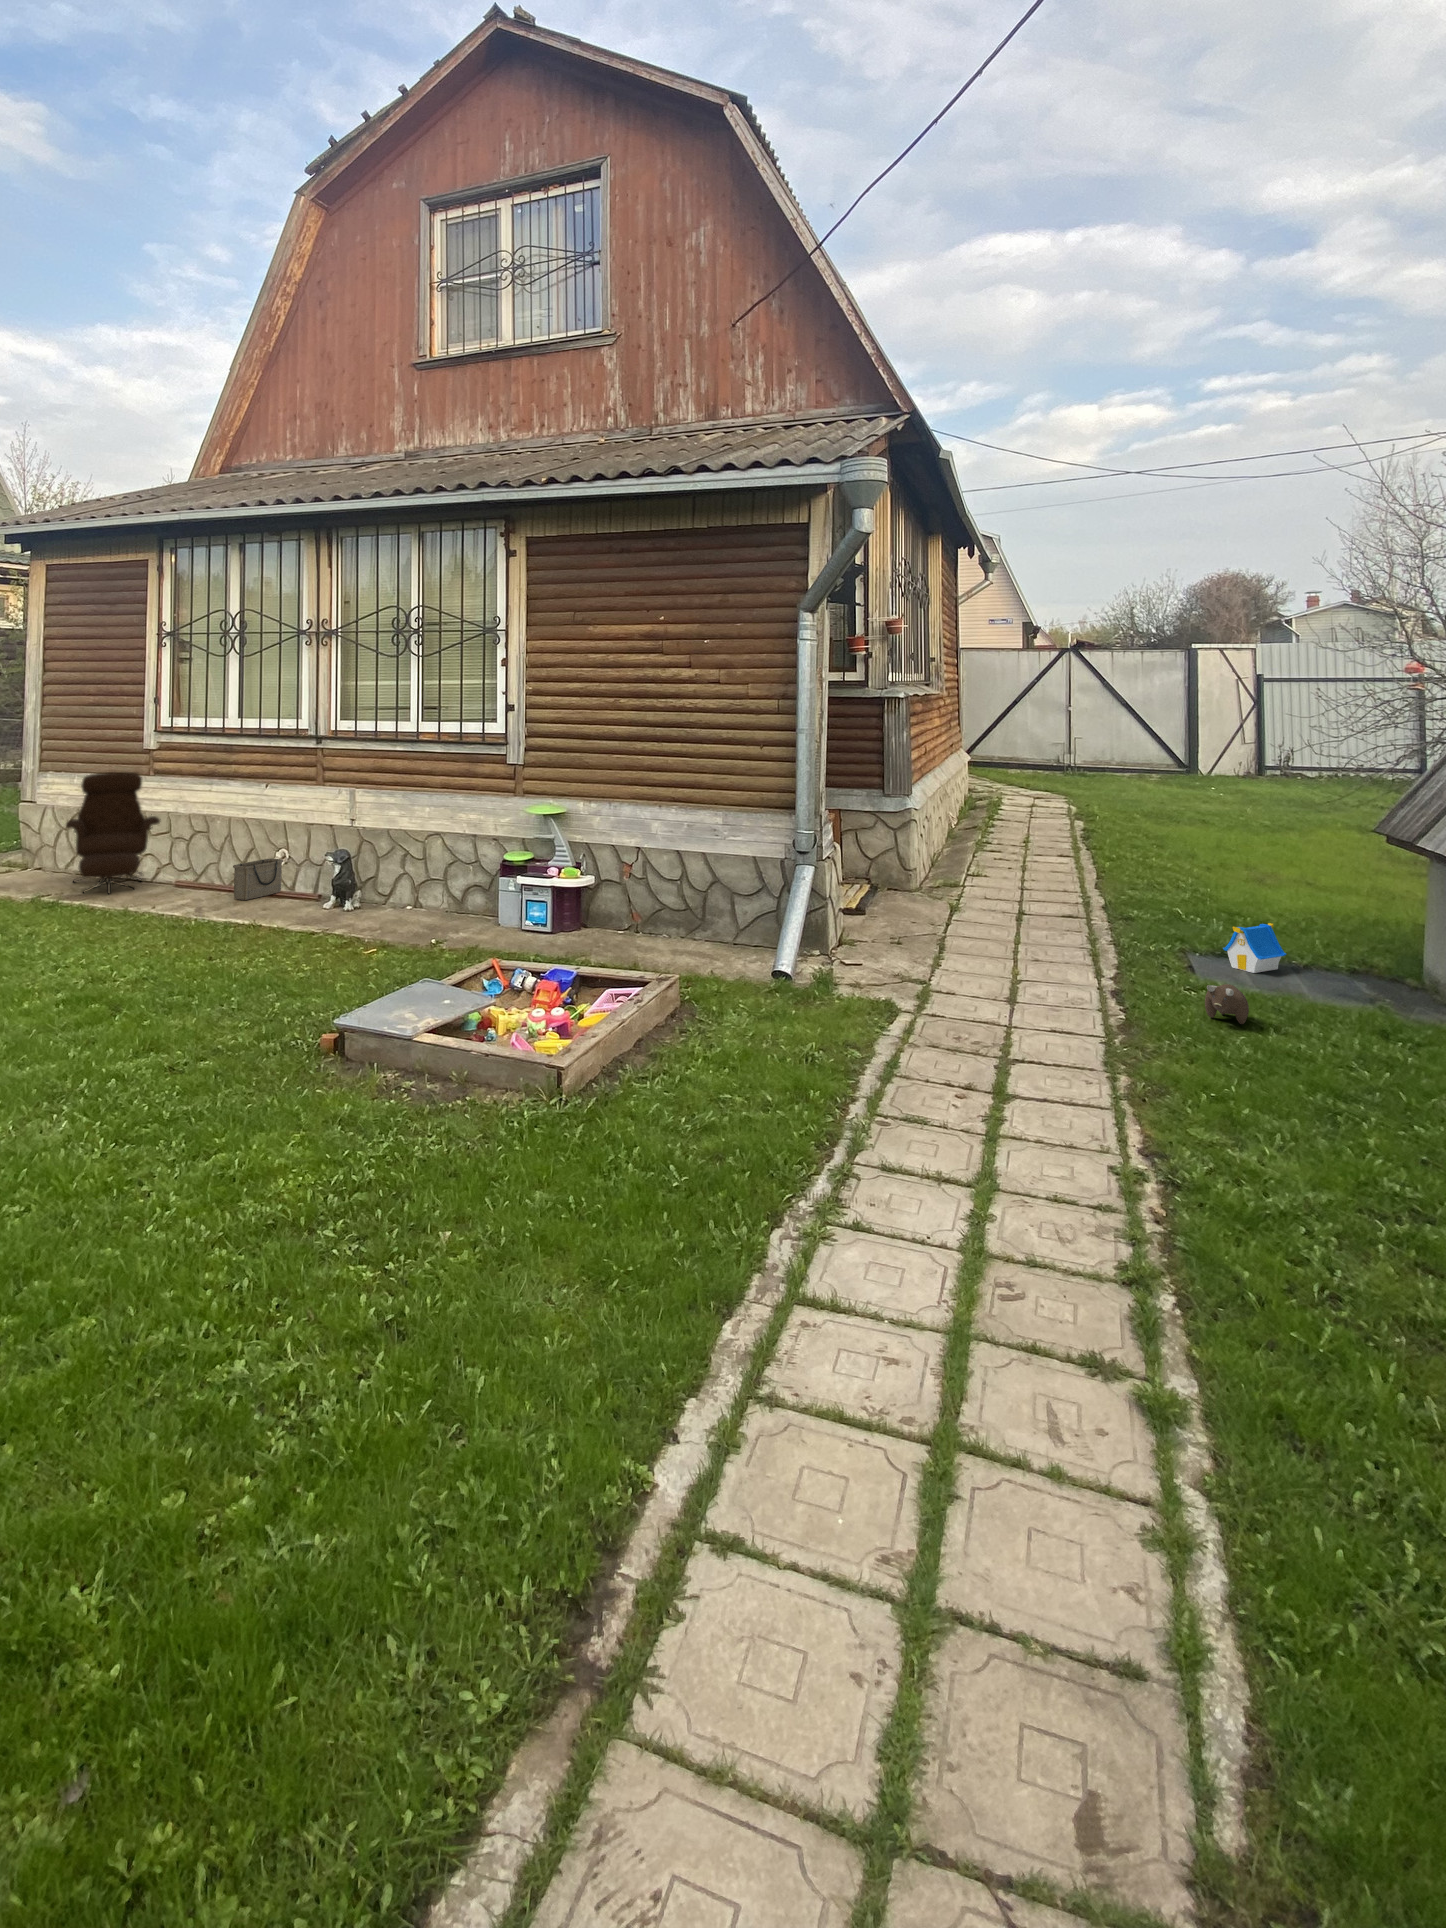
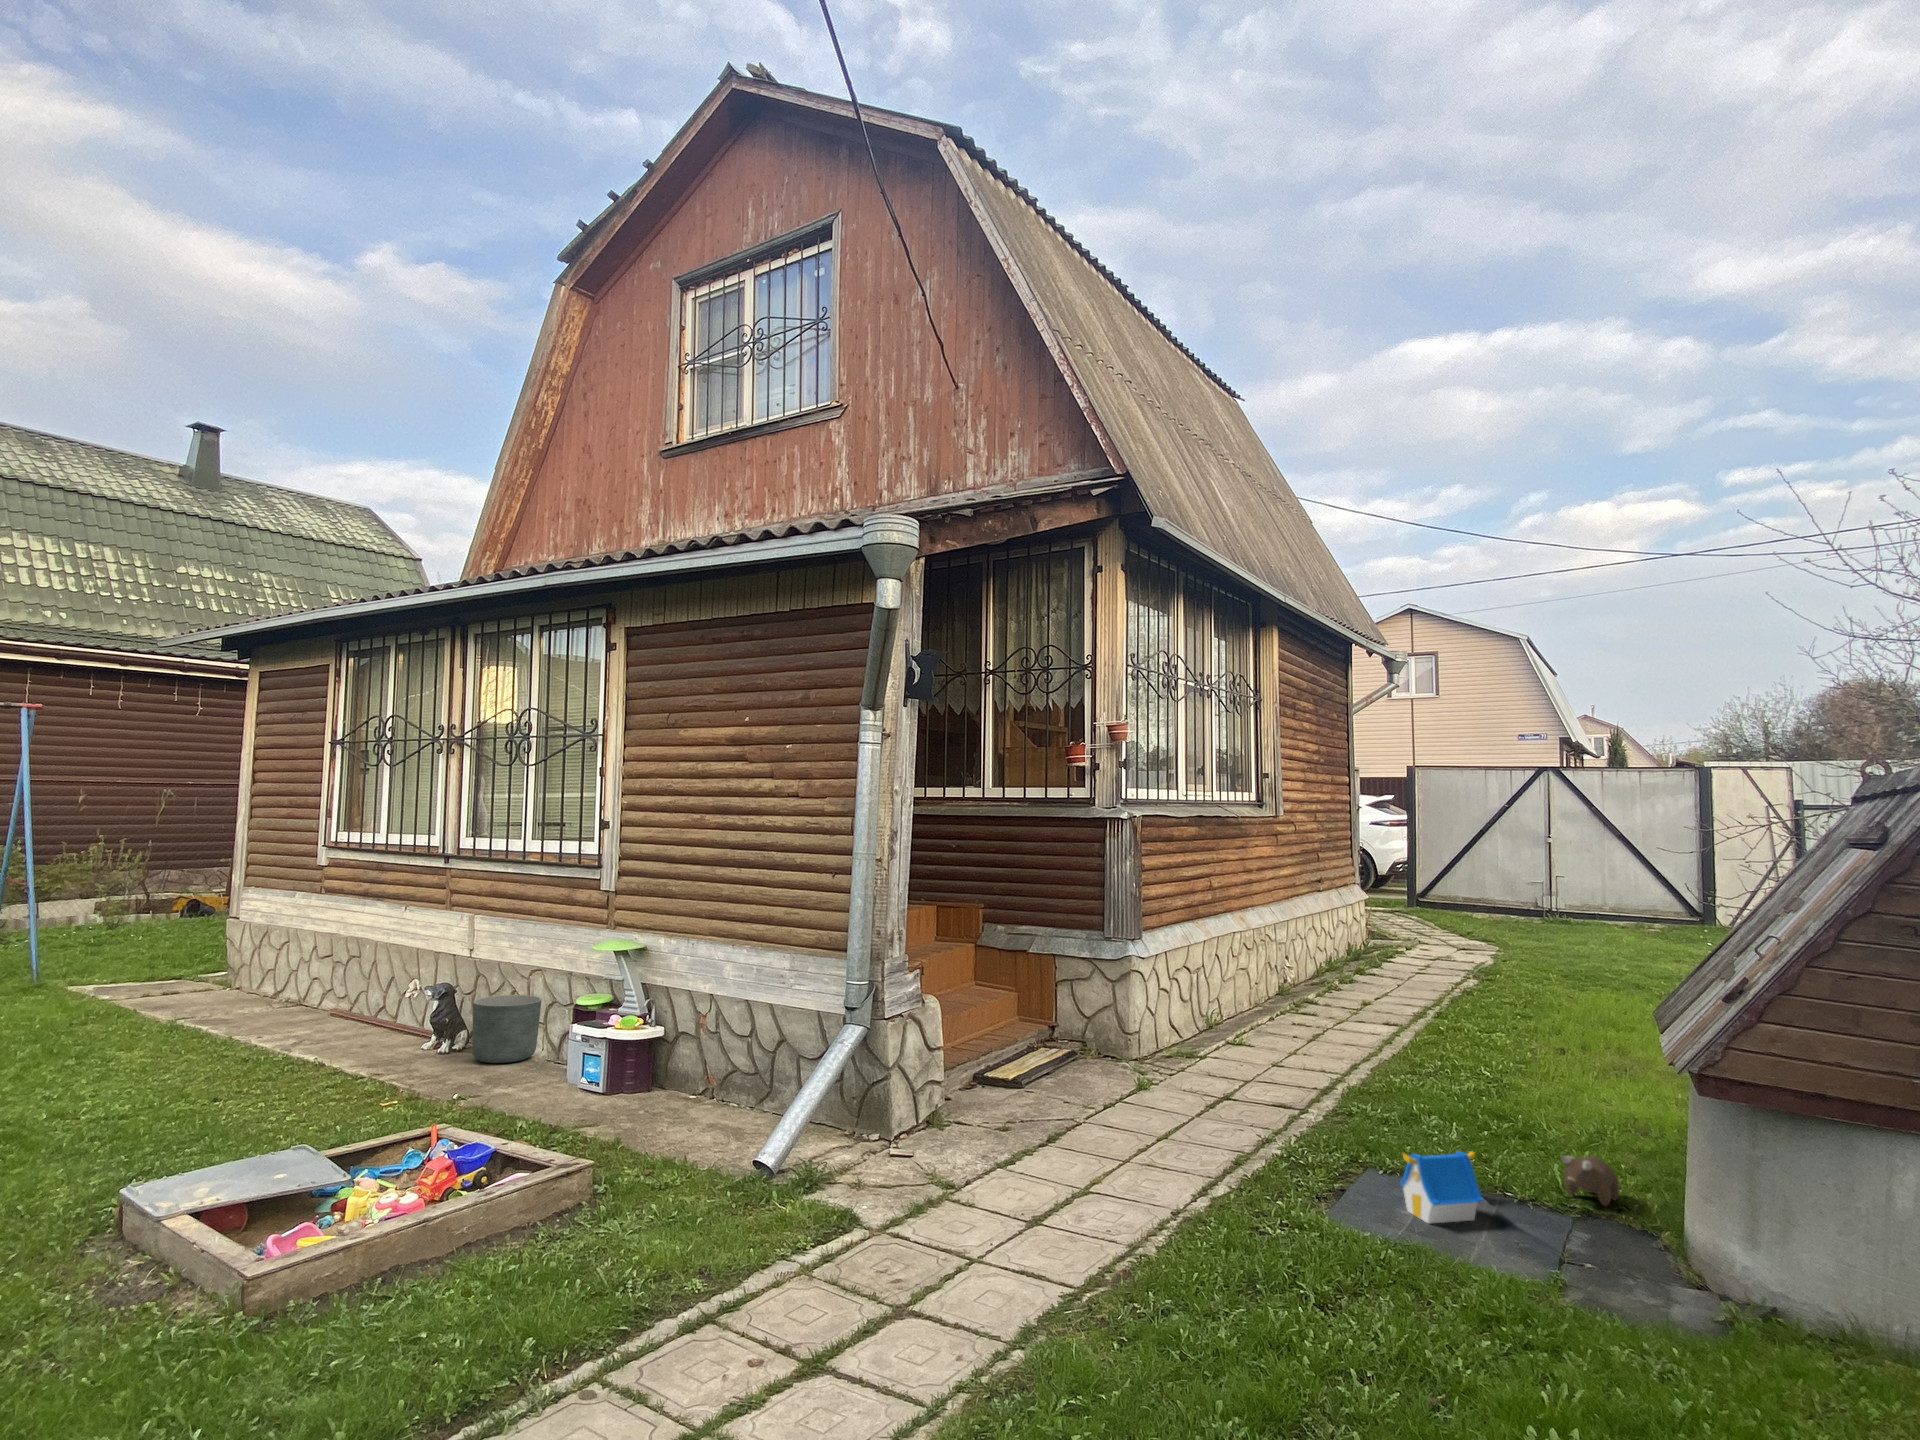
lounge chair: present [66,772,161,893] -> none [218,886,341,1017]
basket: present [233,858,283,900] -> none [353,986,418,1032]
planter: none [391,859,446,917] -> present [473,995,542,1063]
plush toy: present [1205,984,1249,1024] -> present [1561,1155,1619,1206]

